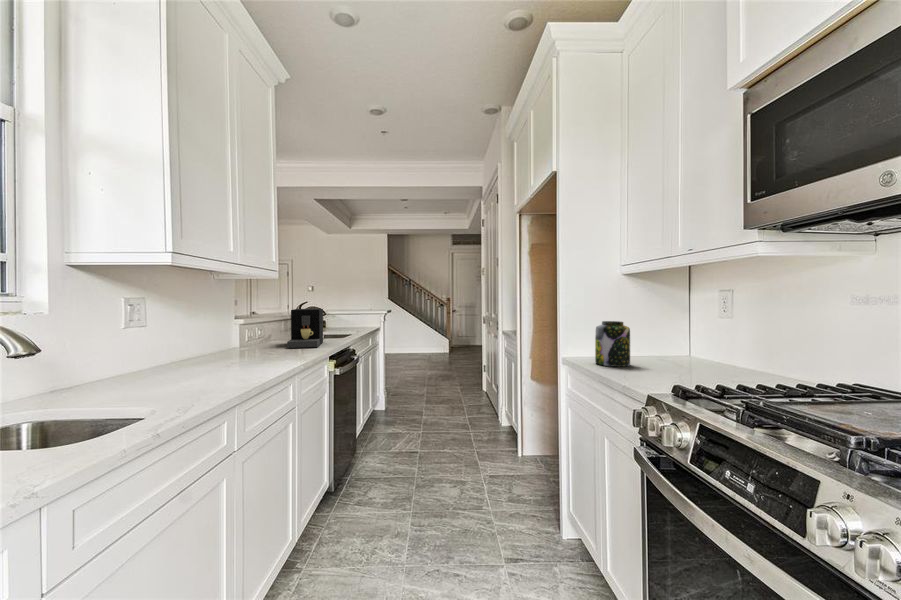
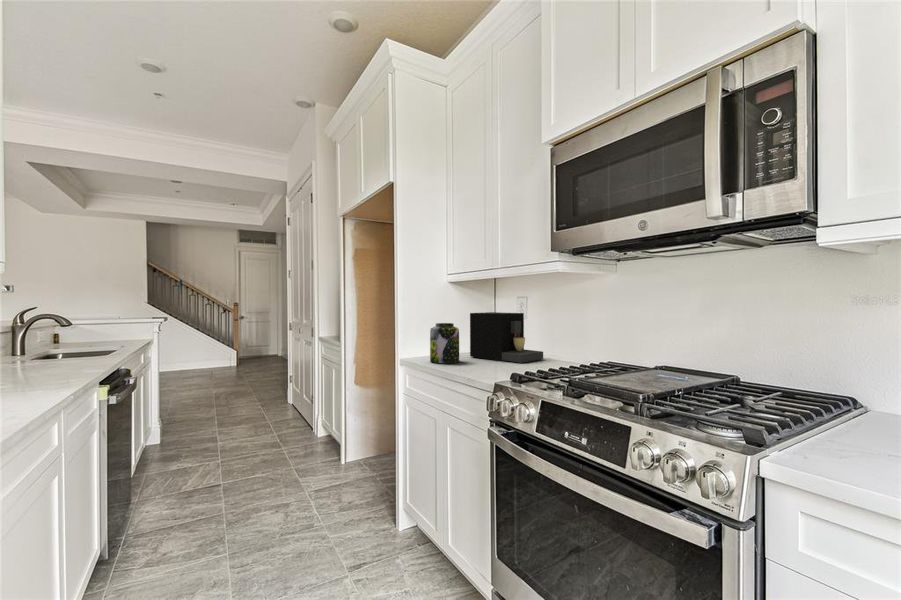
coffee maker: present [287,309,323,348] -> present [470,312,543,363]

